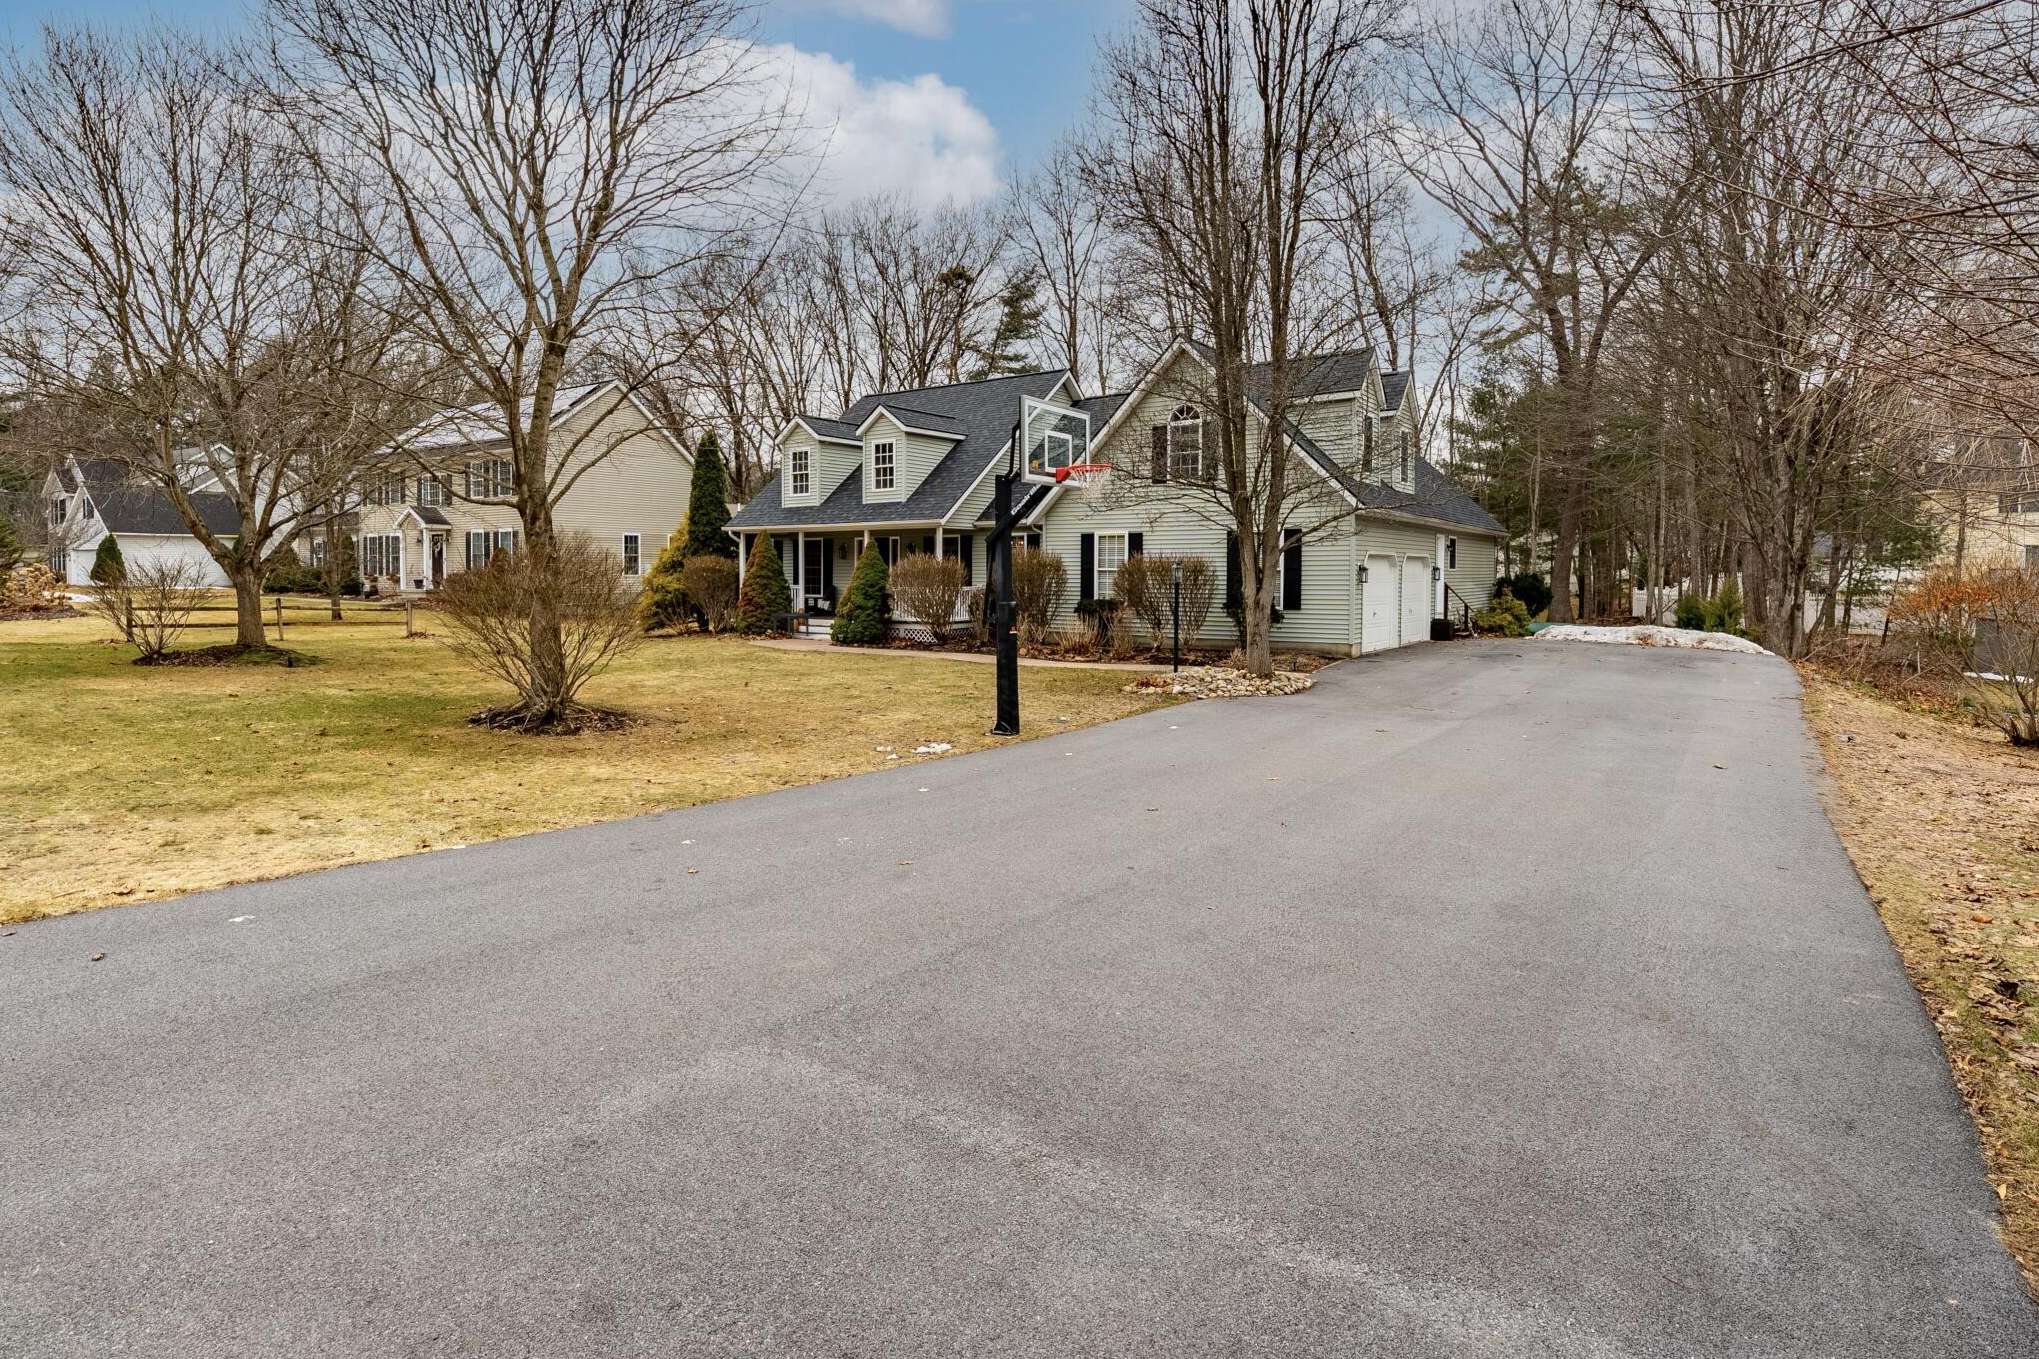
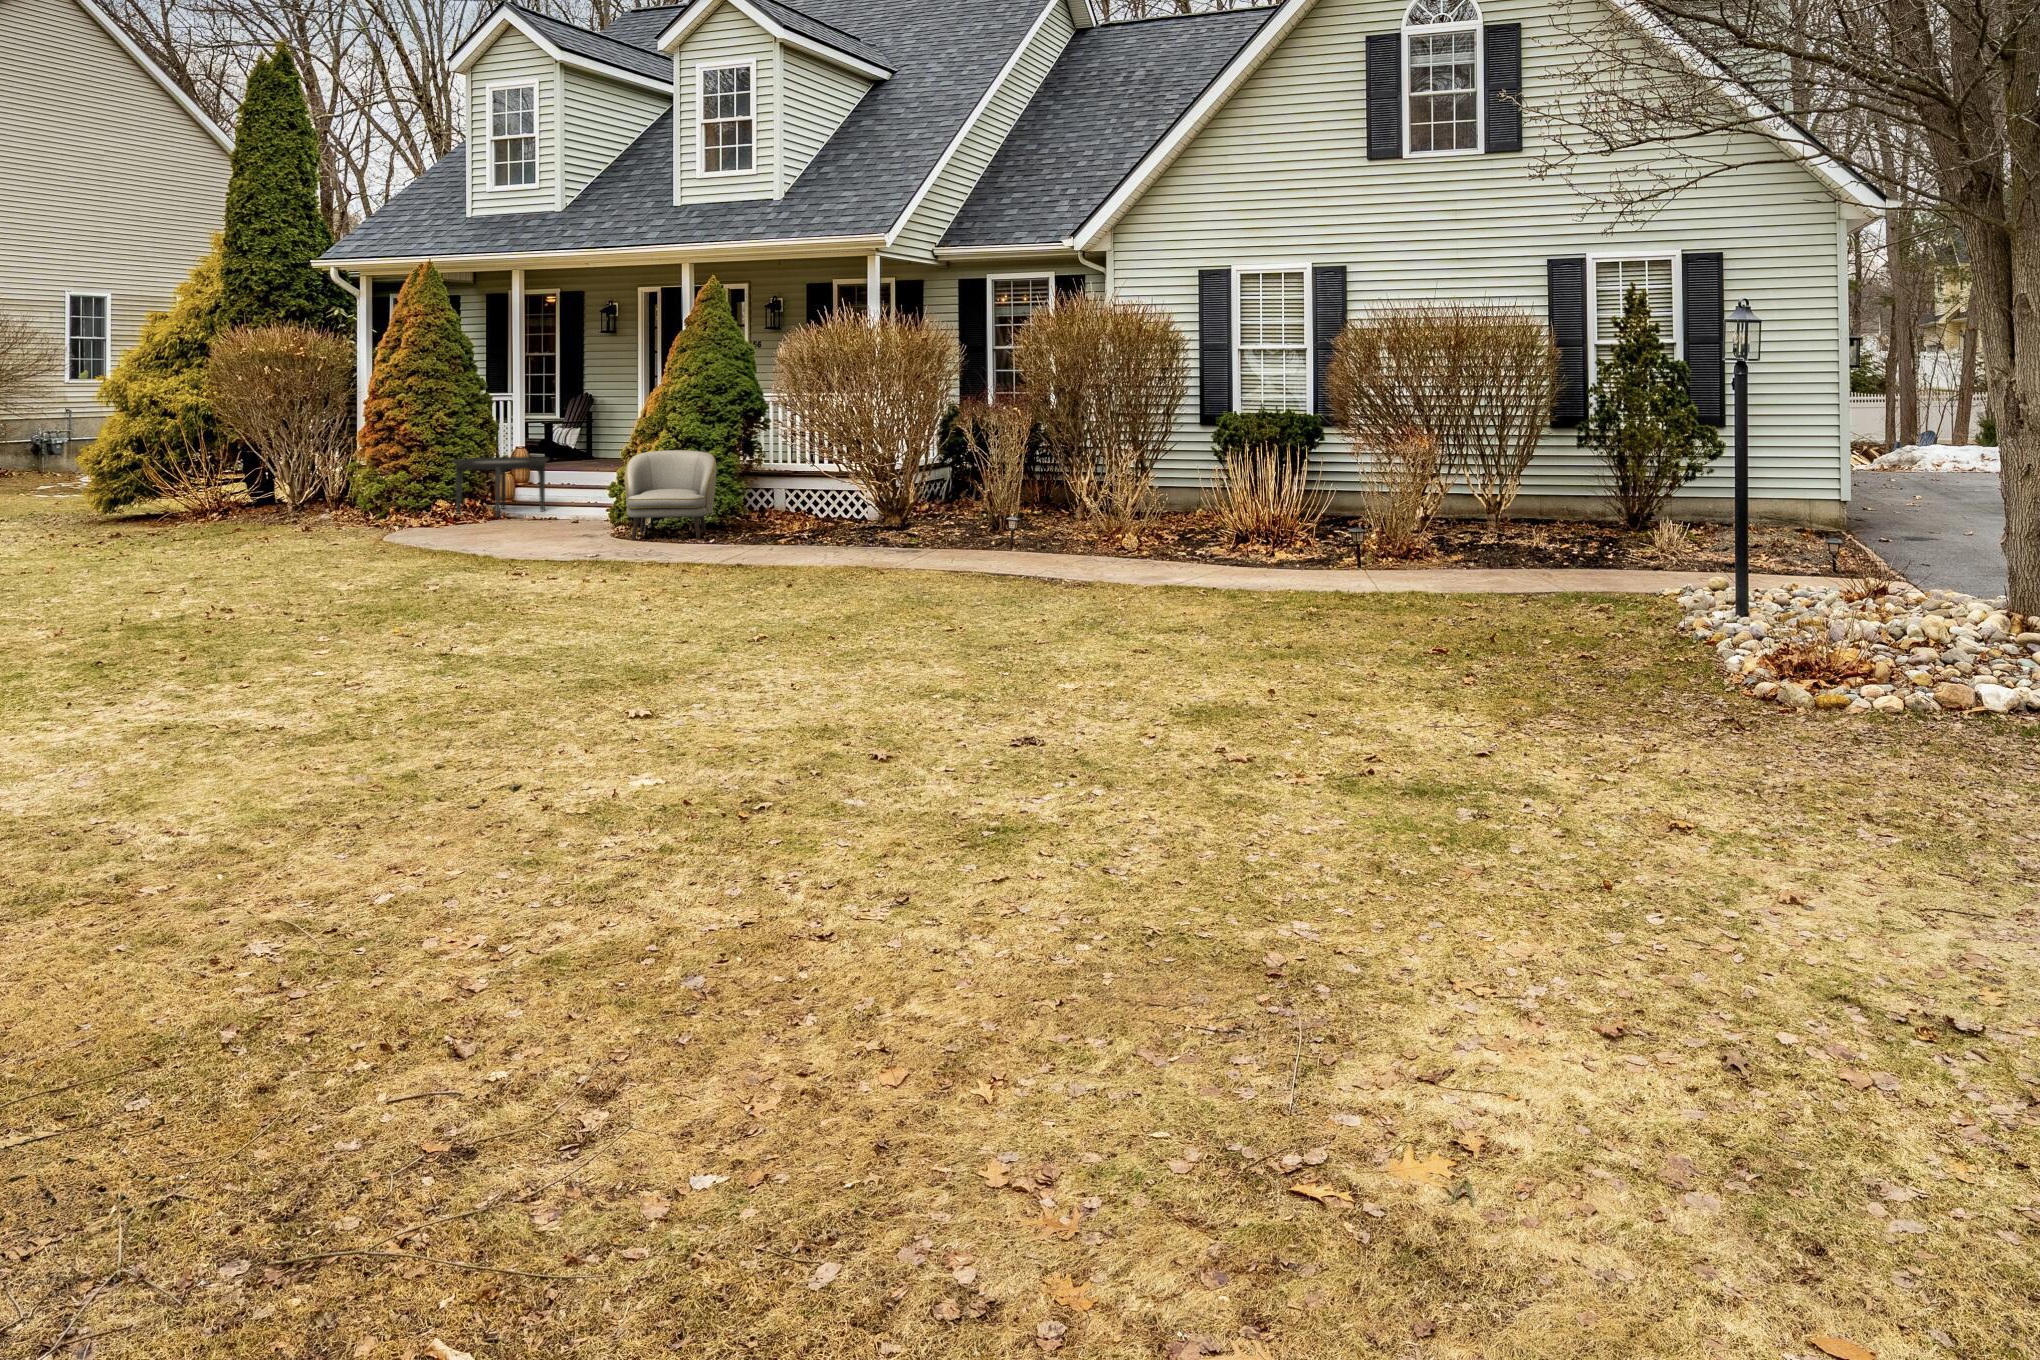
armchair: none [832,611,868,647] -> present [625,450,717,540]

